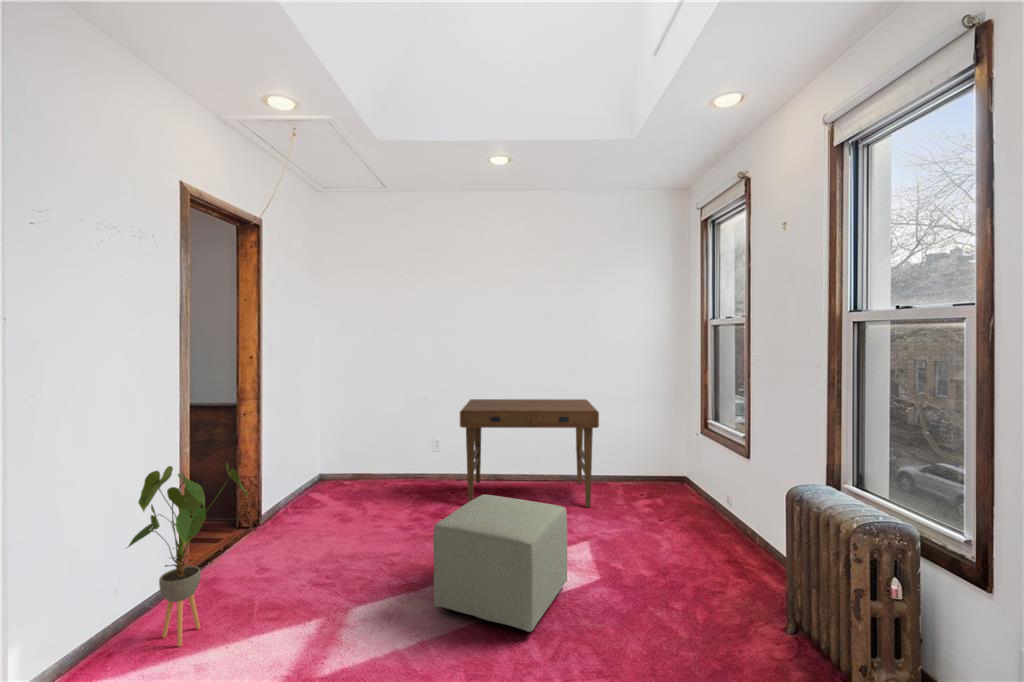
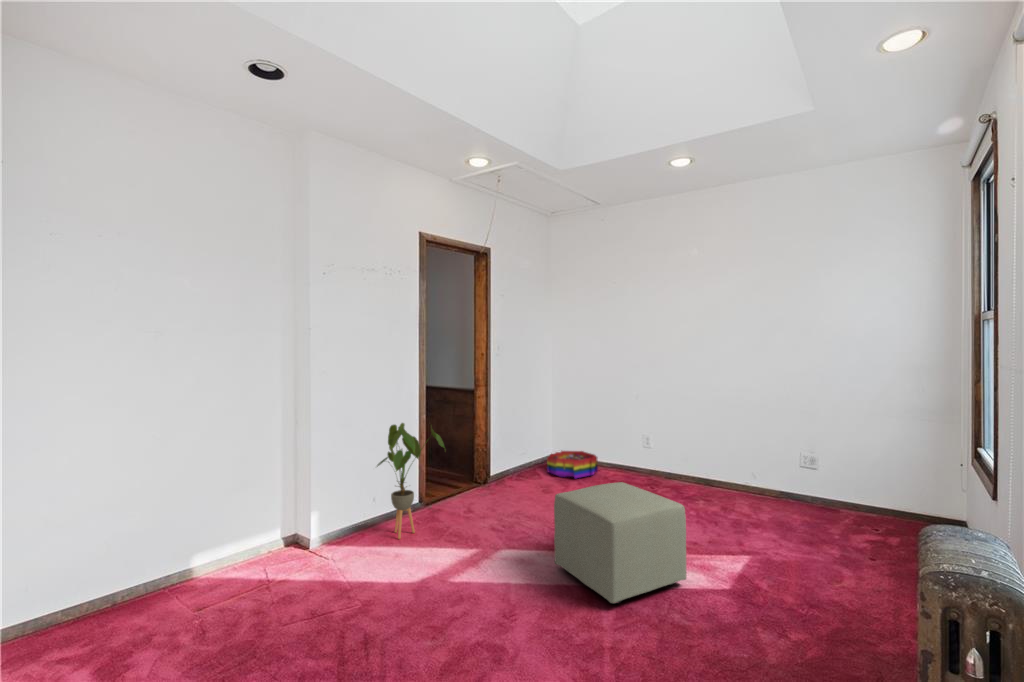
desk: present [460,399,599,507] -> none [645,400,811,530]
storage bin: none [327,464,387,499] -> present [547,451,598,479]

